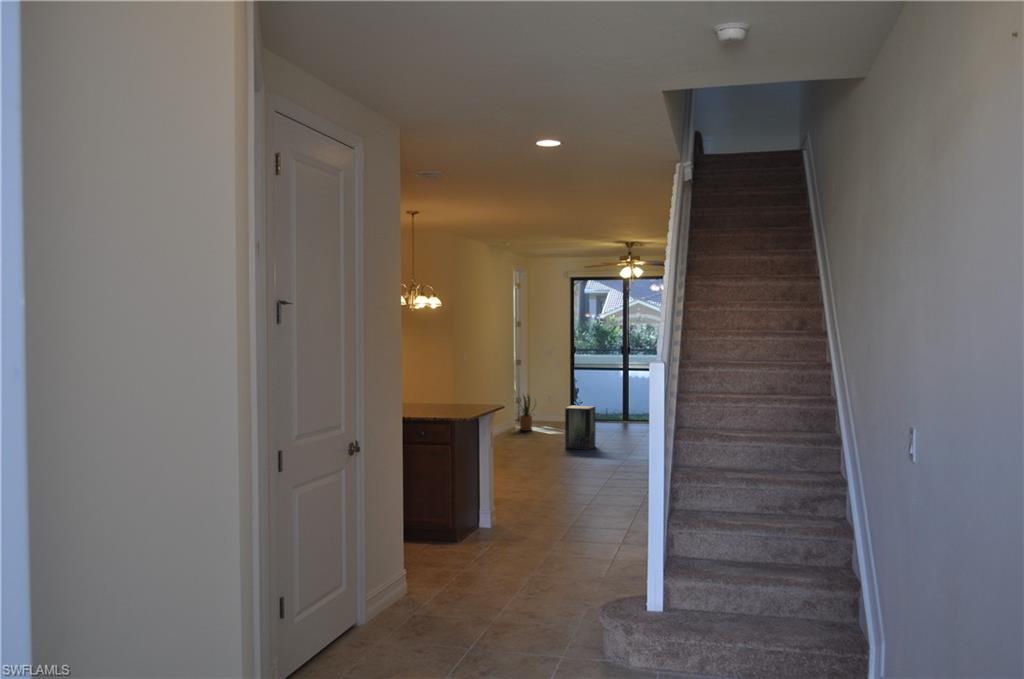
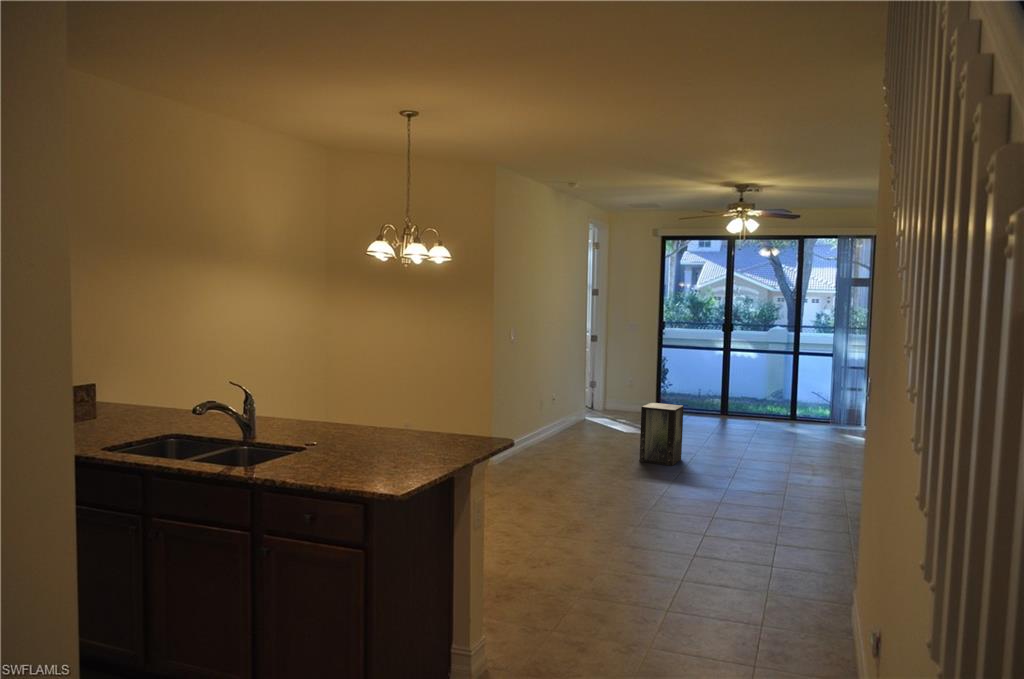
house plant: present [520,395,532,431] -> none [580,376,610,423]

